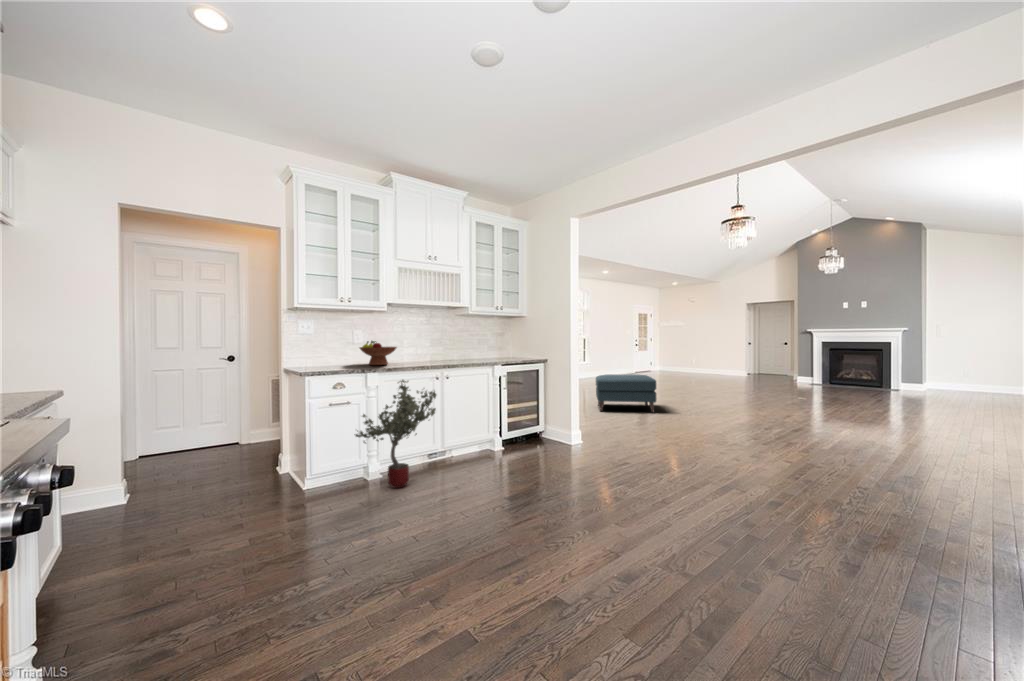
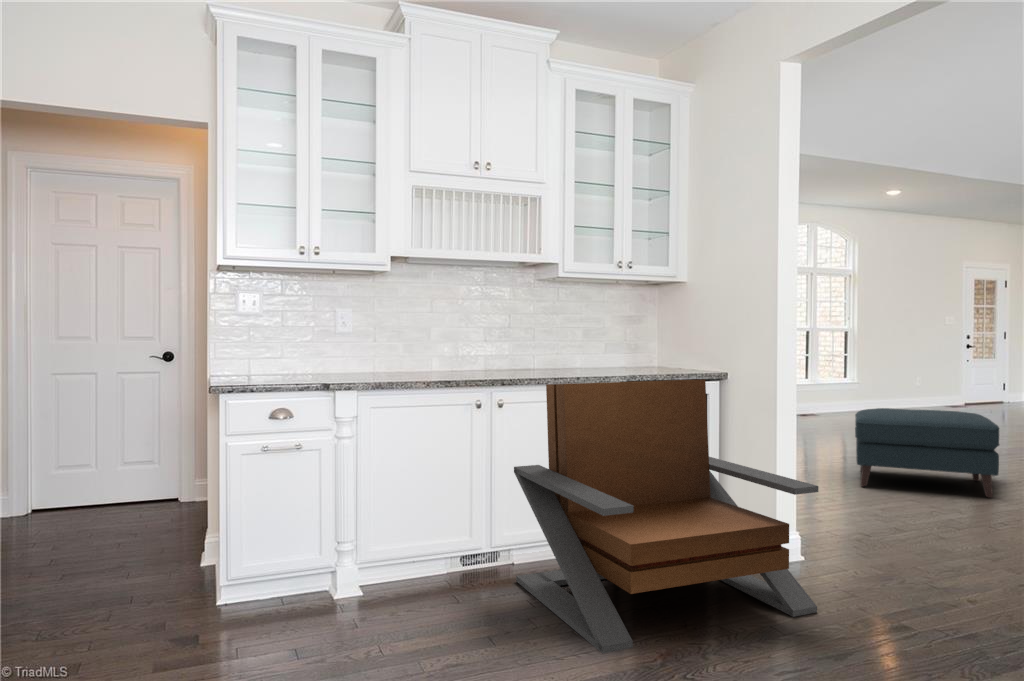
fruit bowl: present [360,341,397,365] -> none [332,328,405,376]
lounge chair: none [456,362,595,487] -> present [514,380,818,653]
potted tree: present [356,380,436,488] -> none [289,406,464,625]

